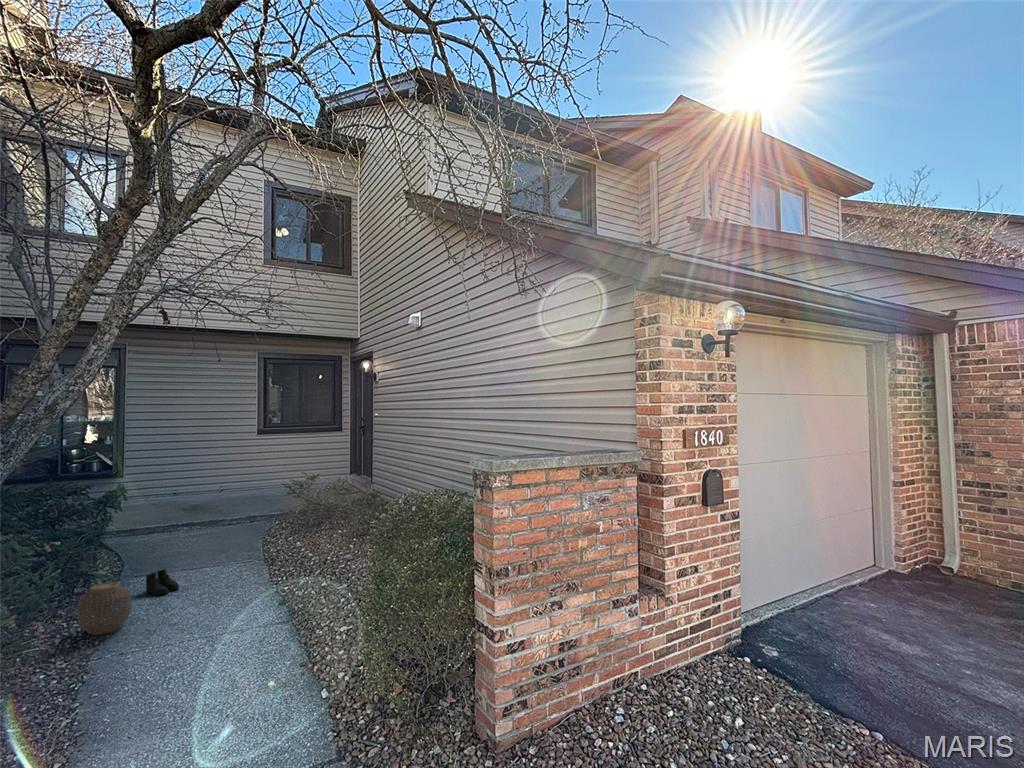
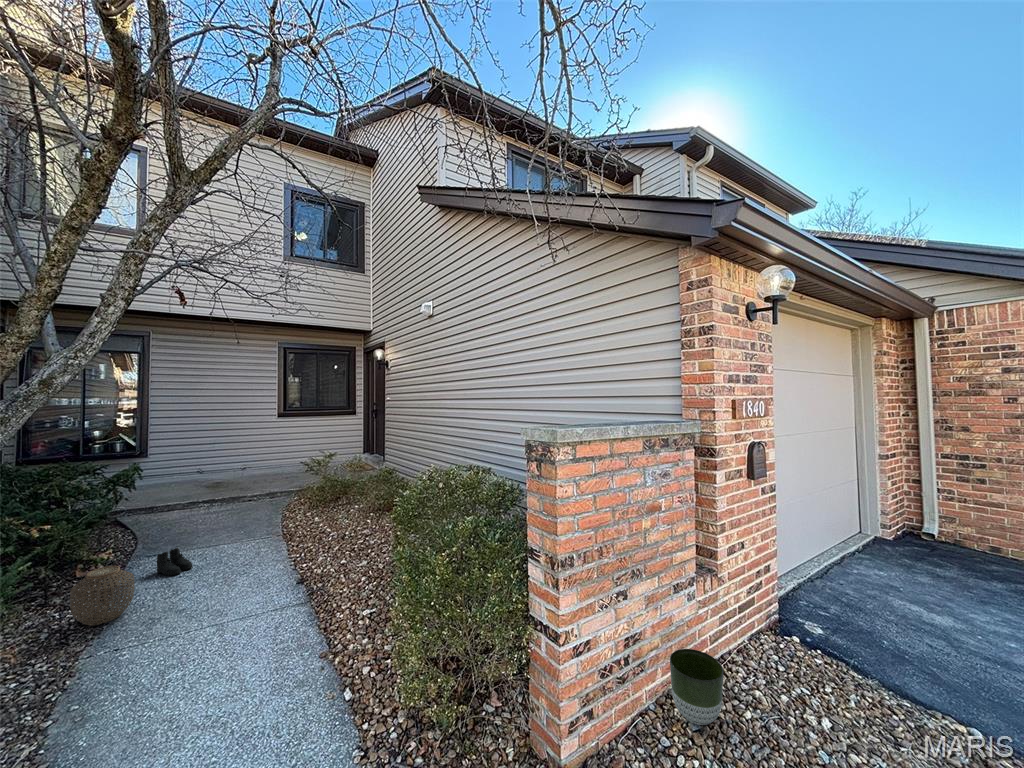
planter: none [603,657,647,719] -> present [670,649,723,725]

